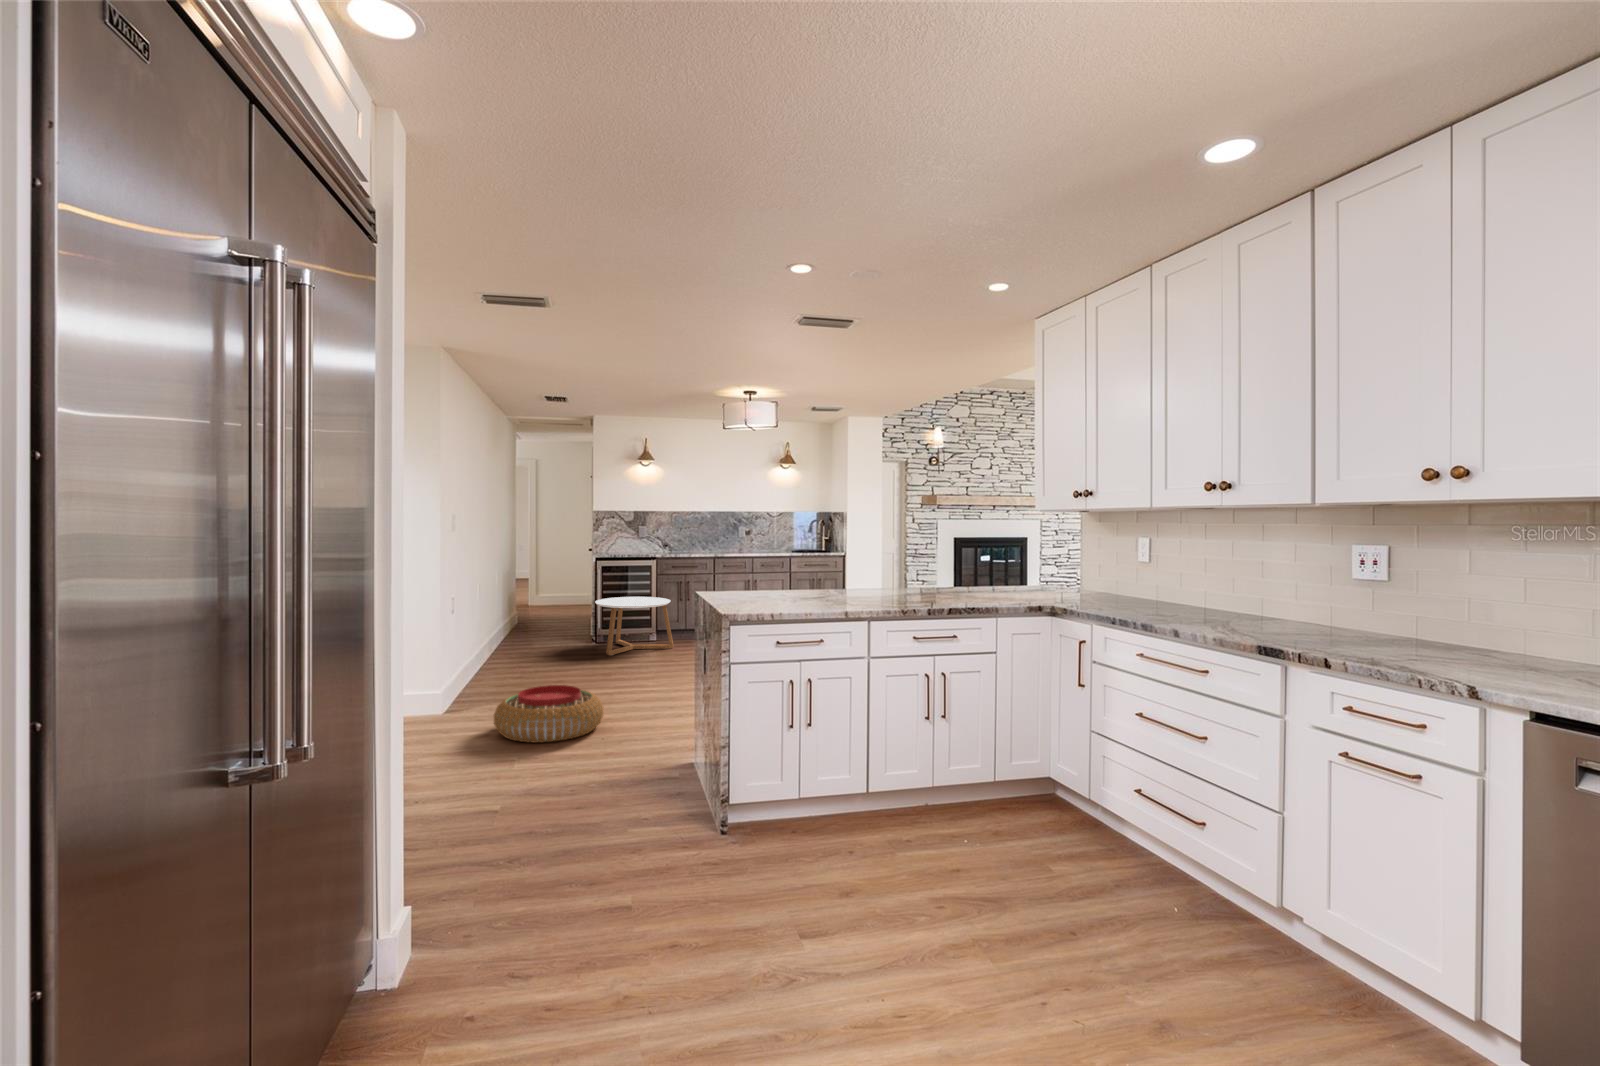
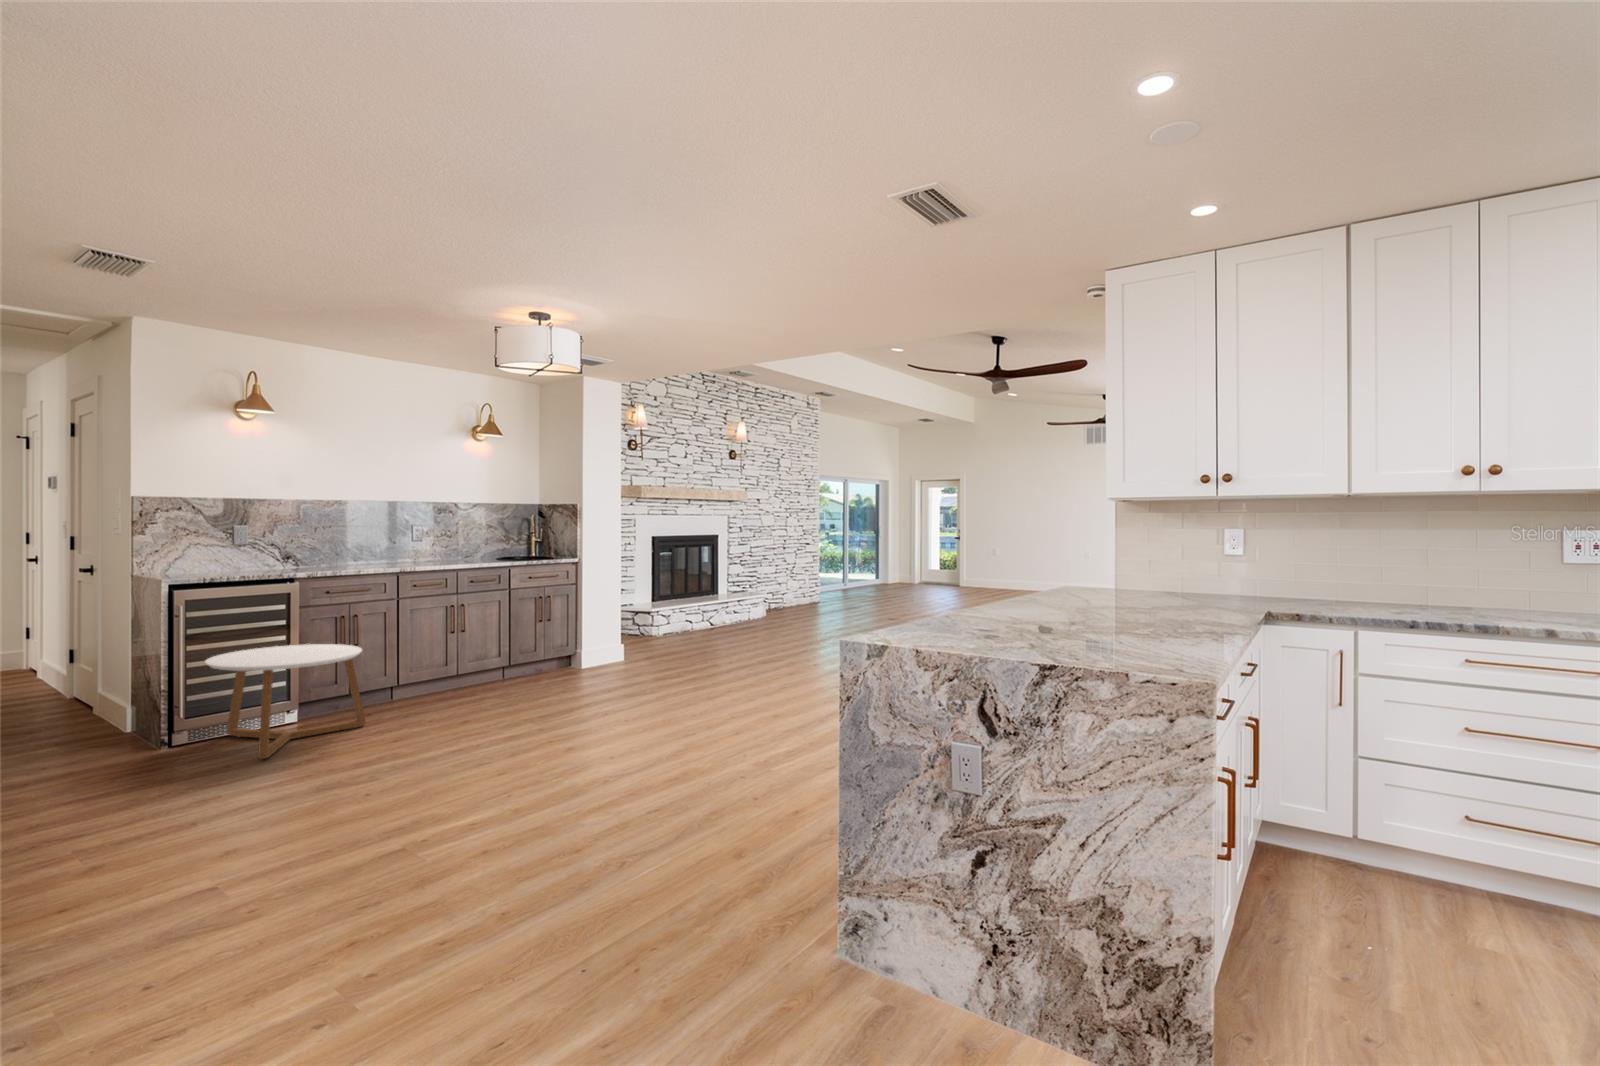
pouf: present [494,685,604,743] -> none [329,826,571,983]

